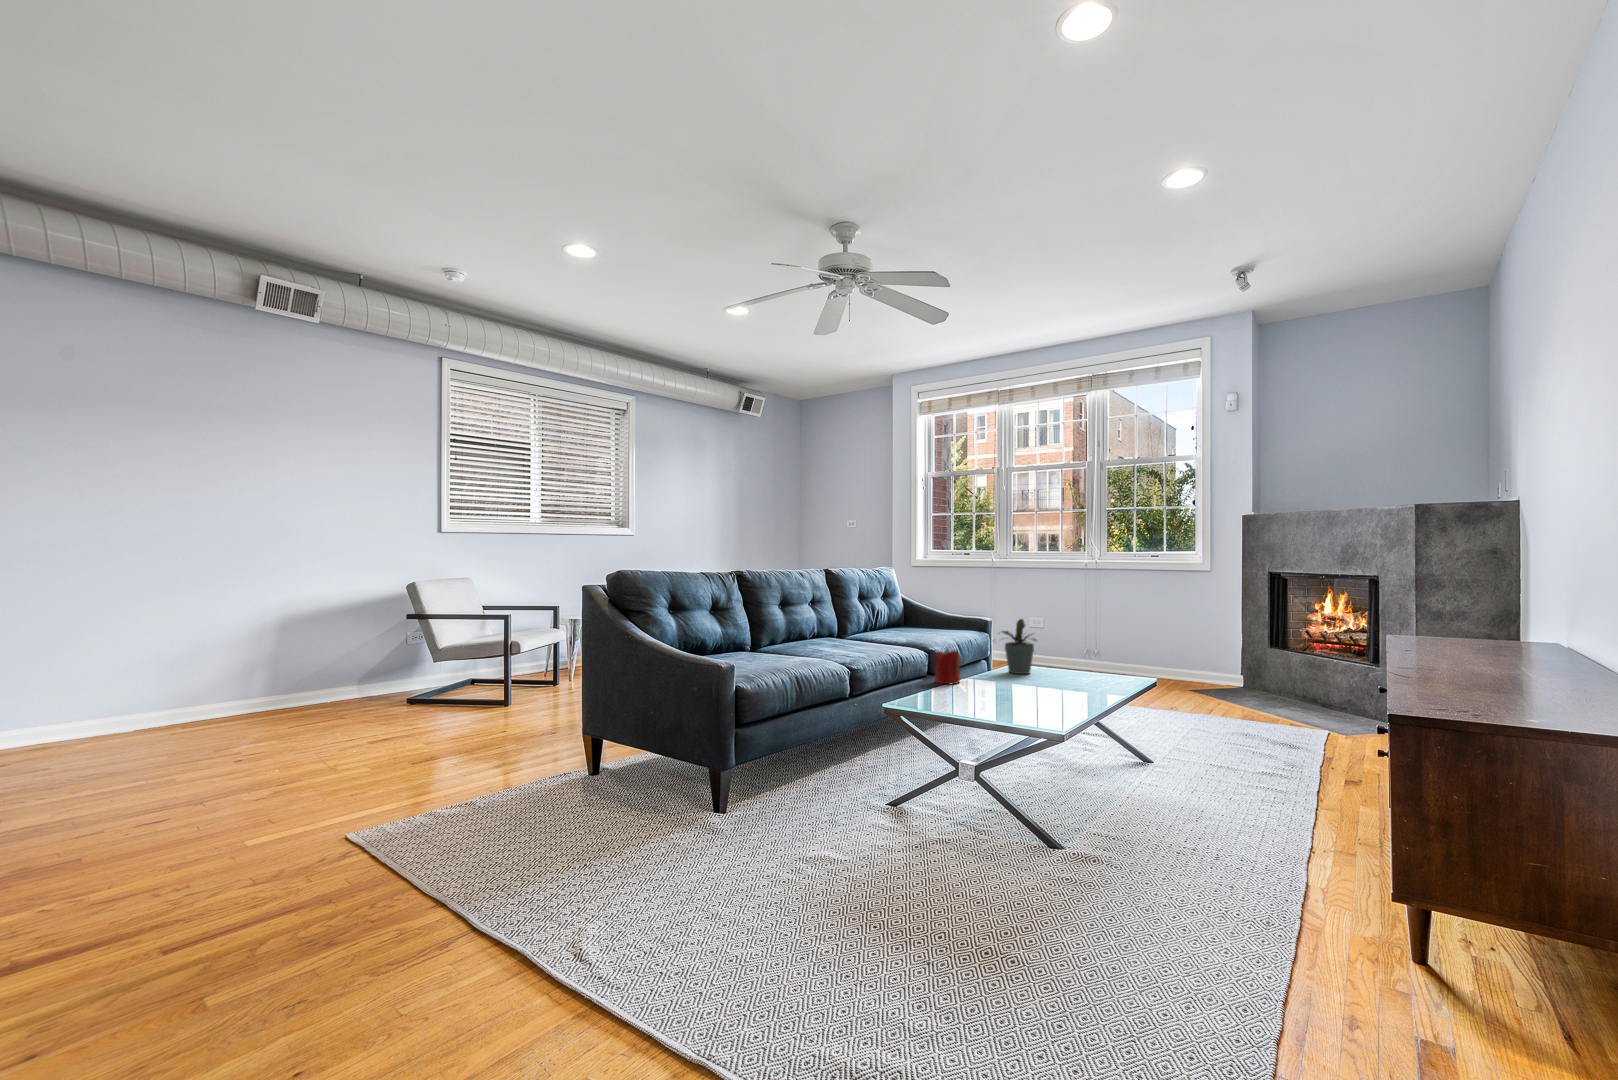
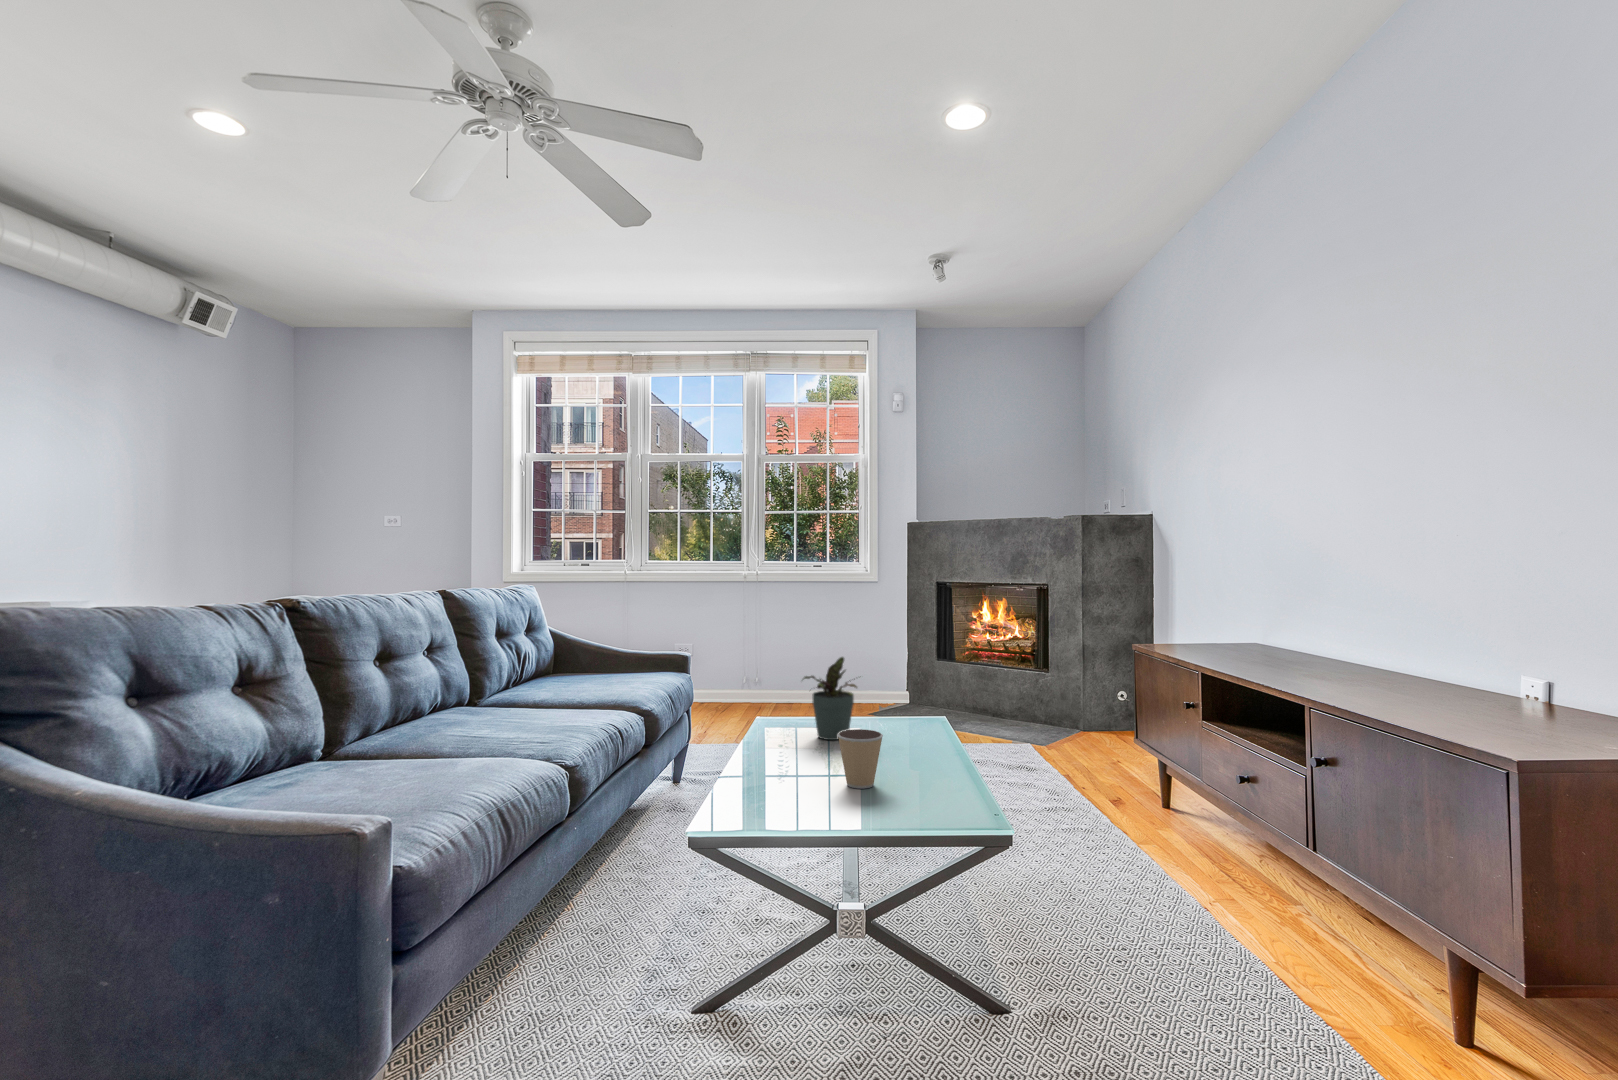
candle: present [934,648,960,684] -> none [761,715,802,781]
coffee cup: none [966,658,995,692] -> present [838,729,883,789]

